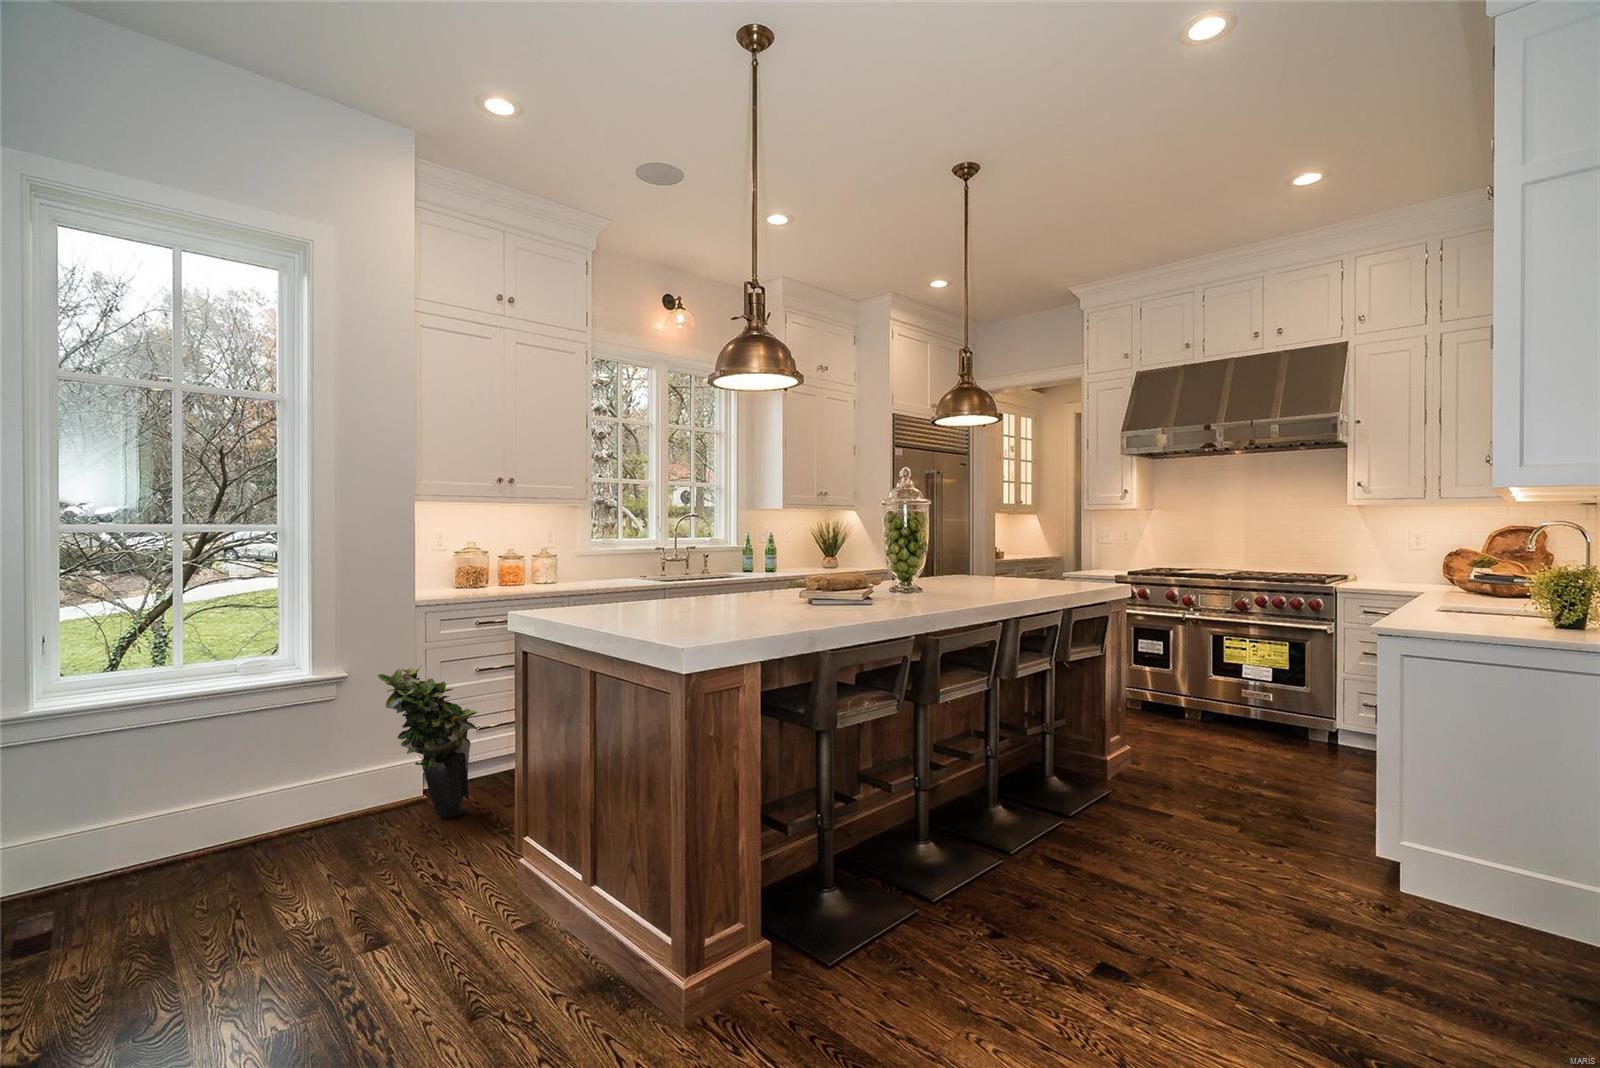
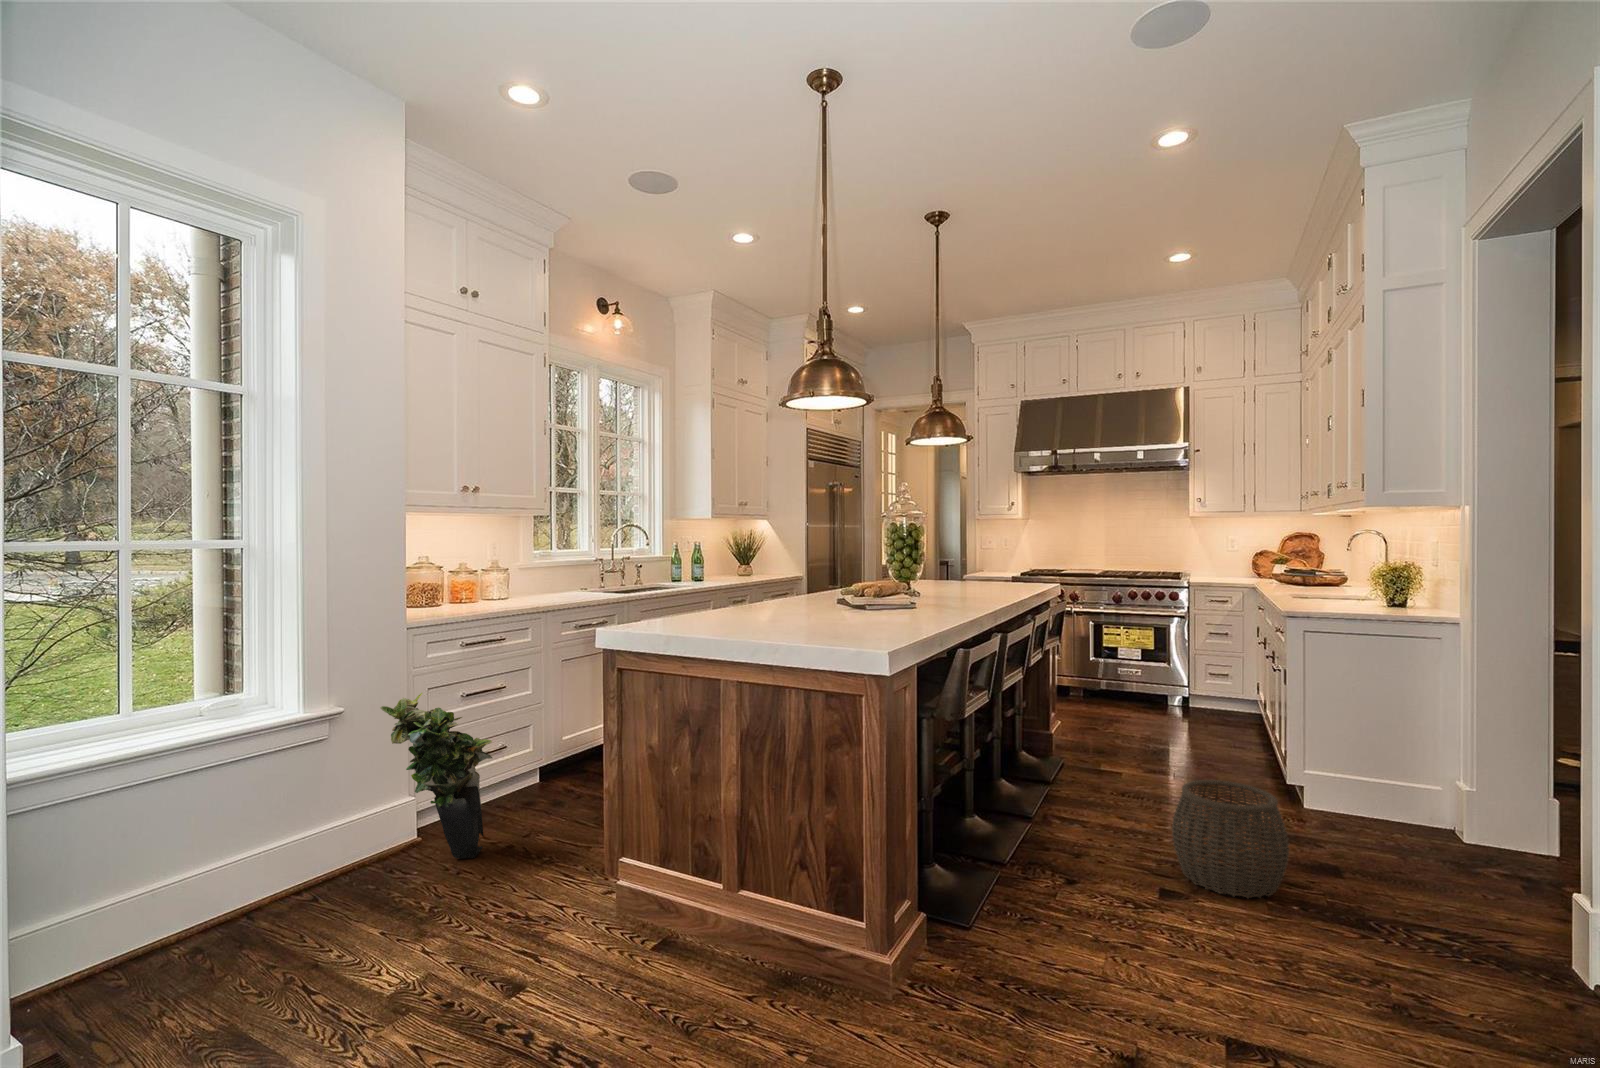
woven basket: none [1132,834,1282,996] -> present [1172,780,1289,898]

